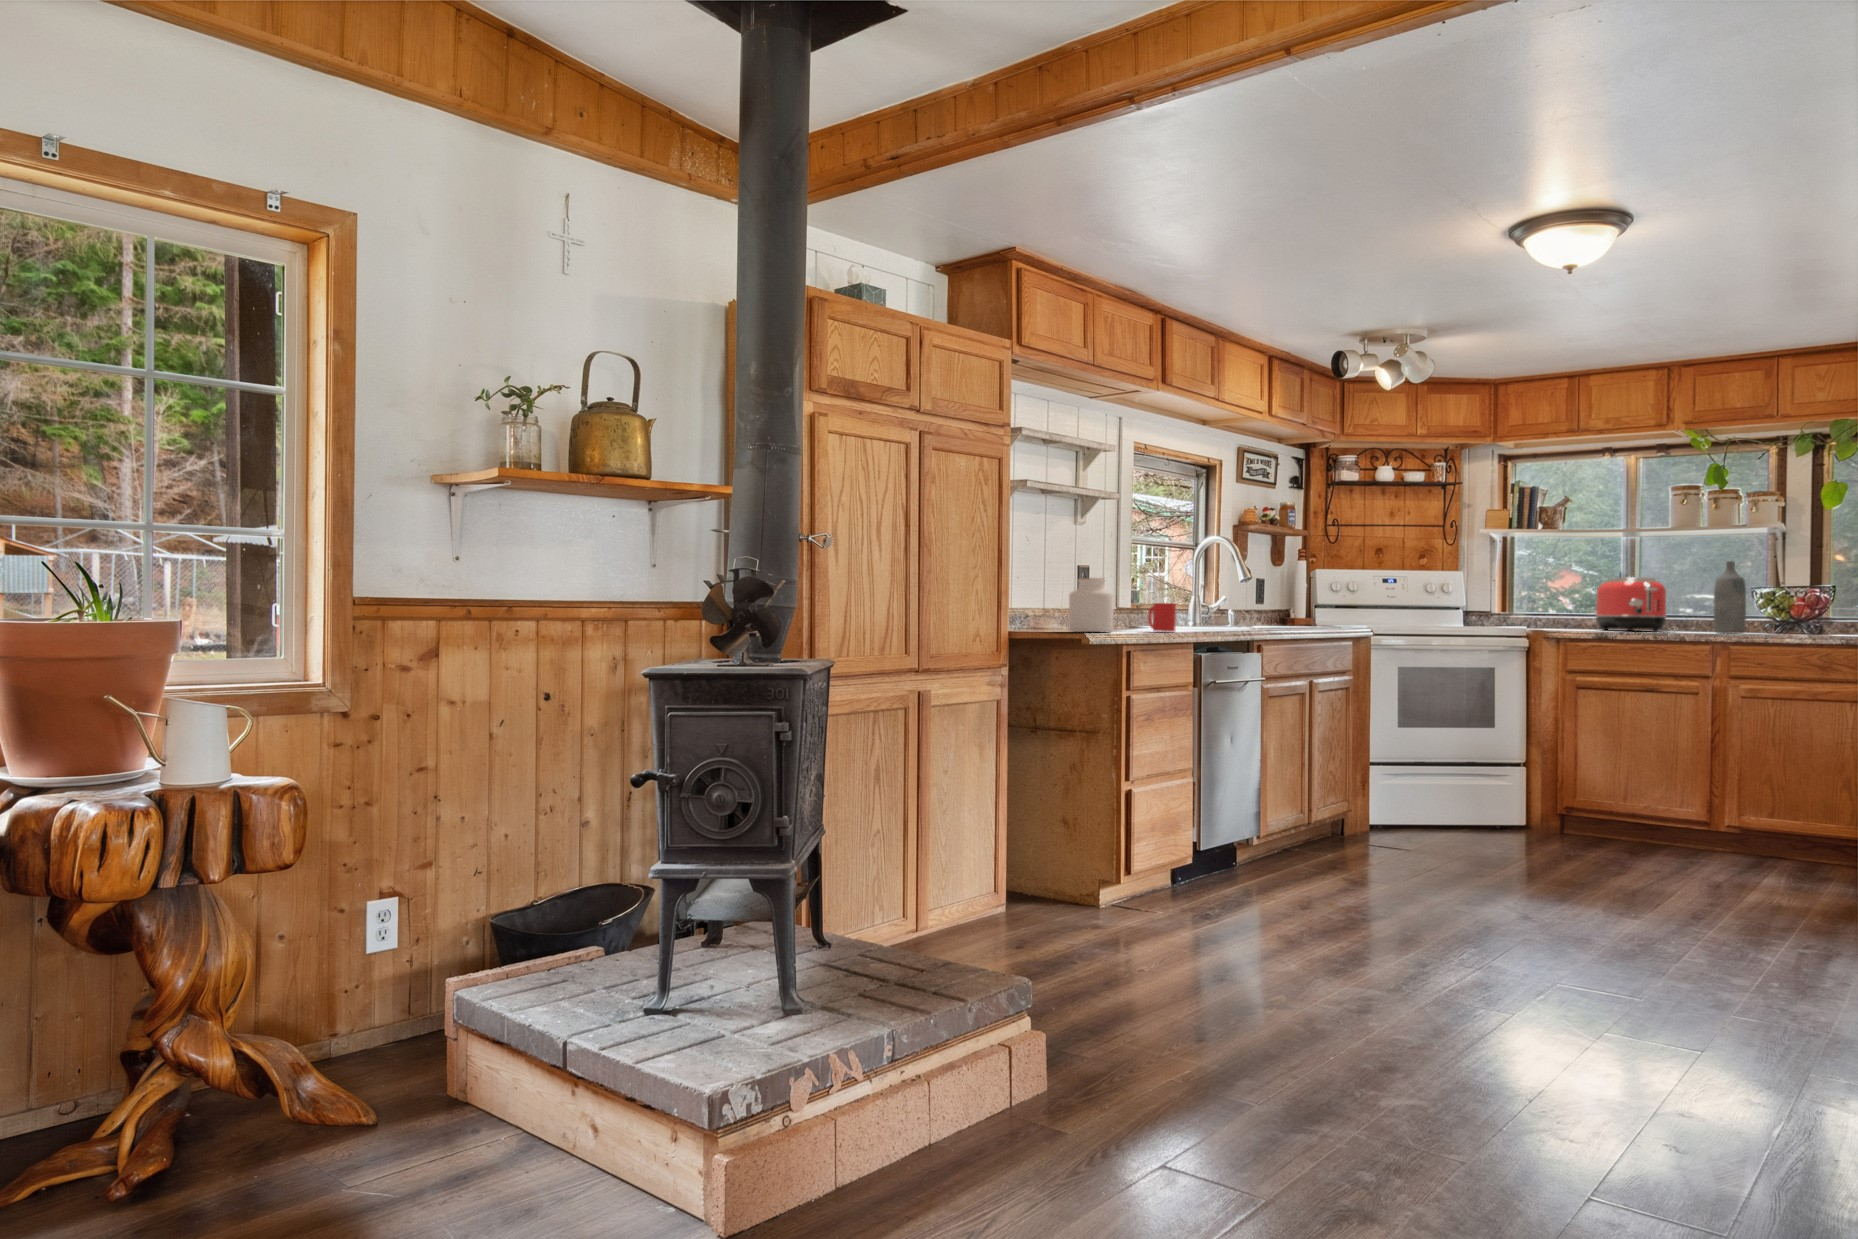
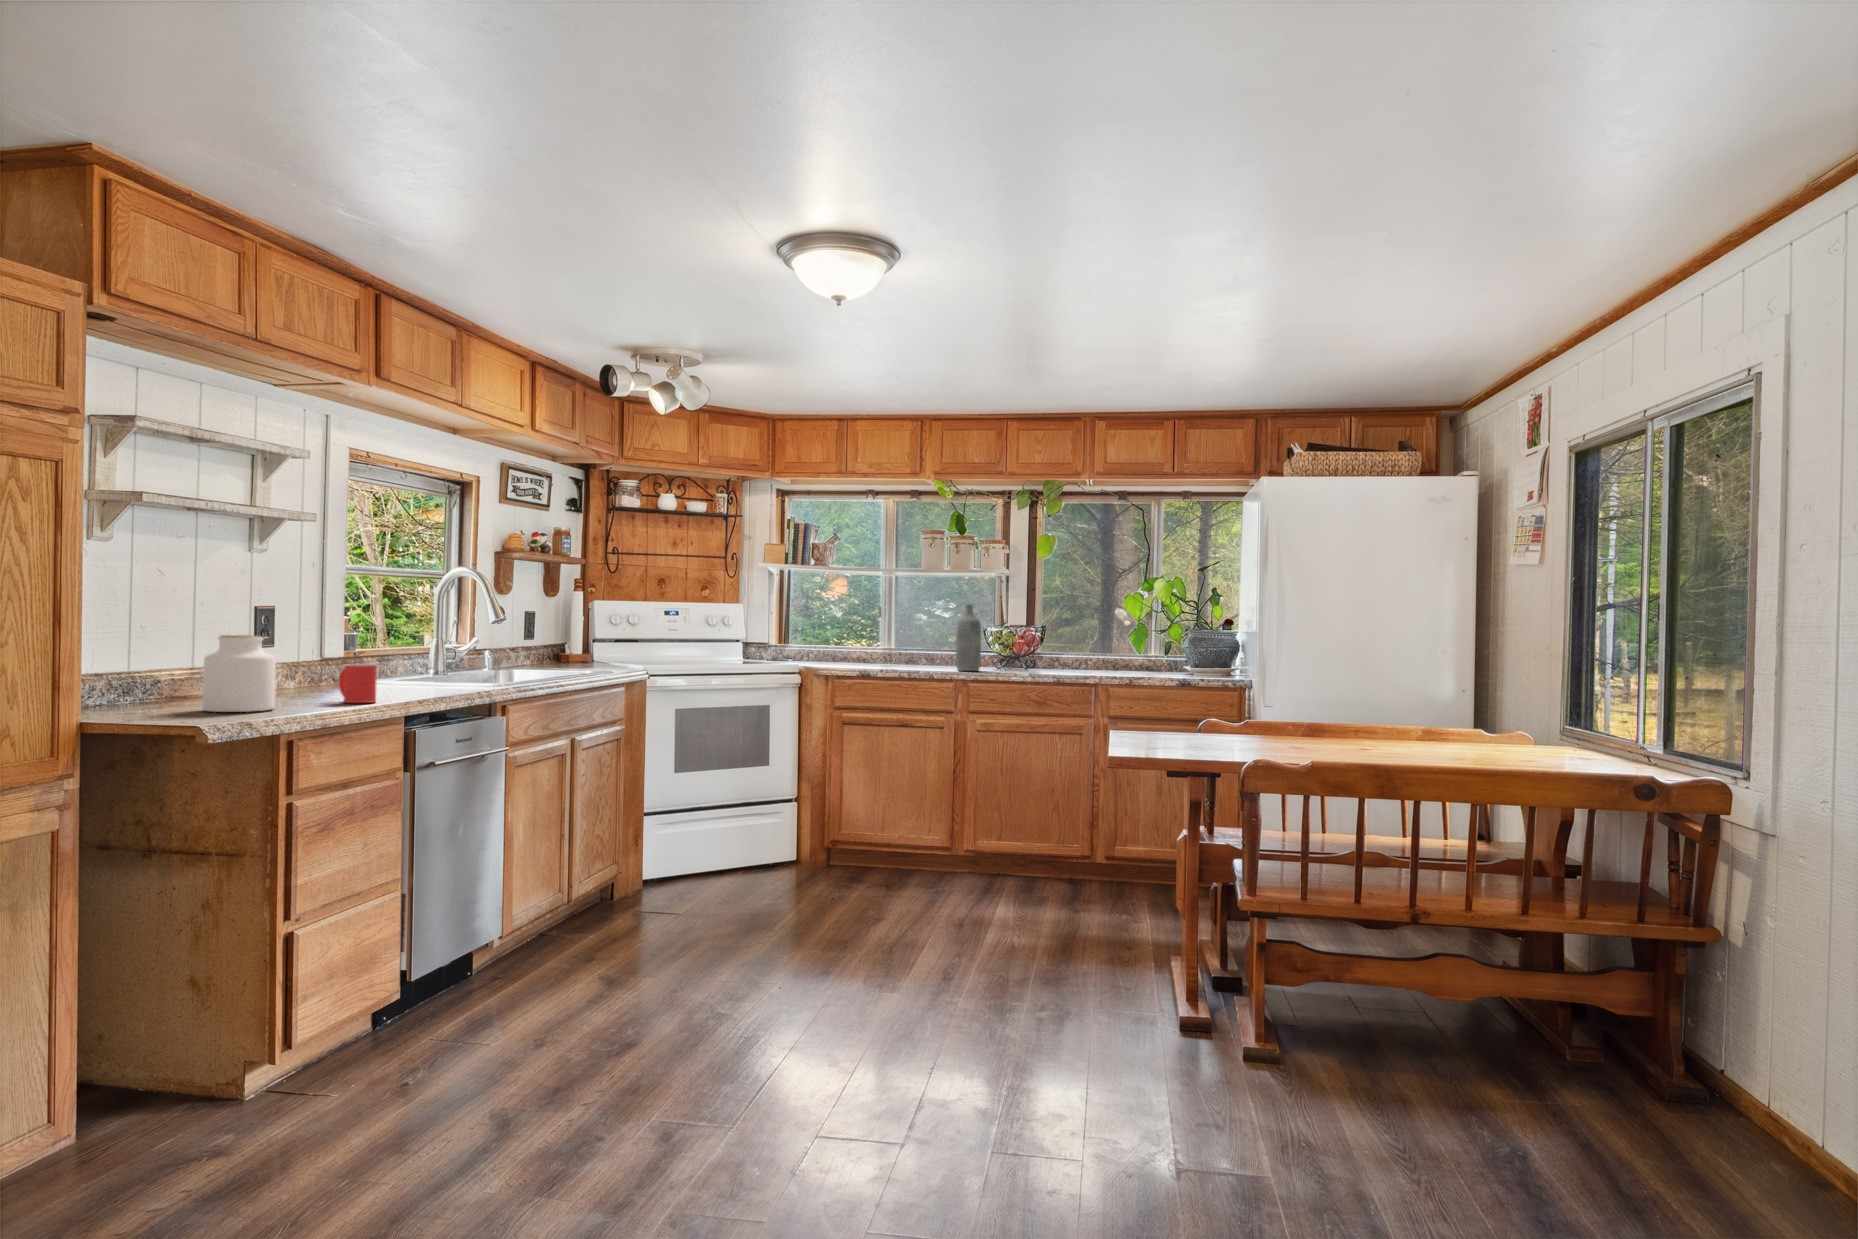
toaster: present [1596,577,1666,631] -> none [859,617,919,669]

